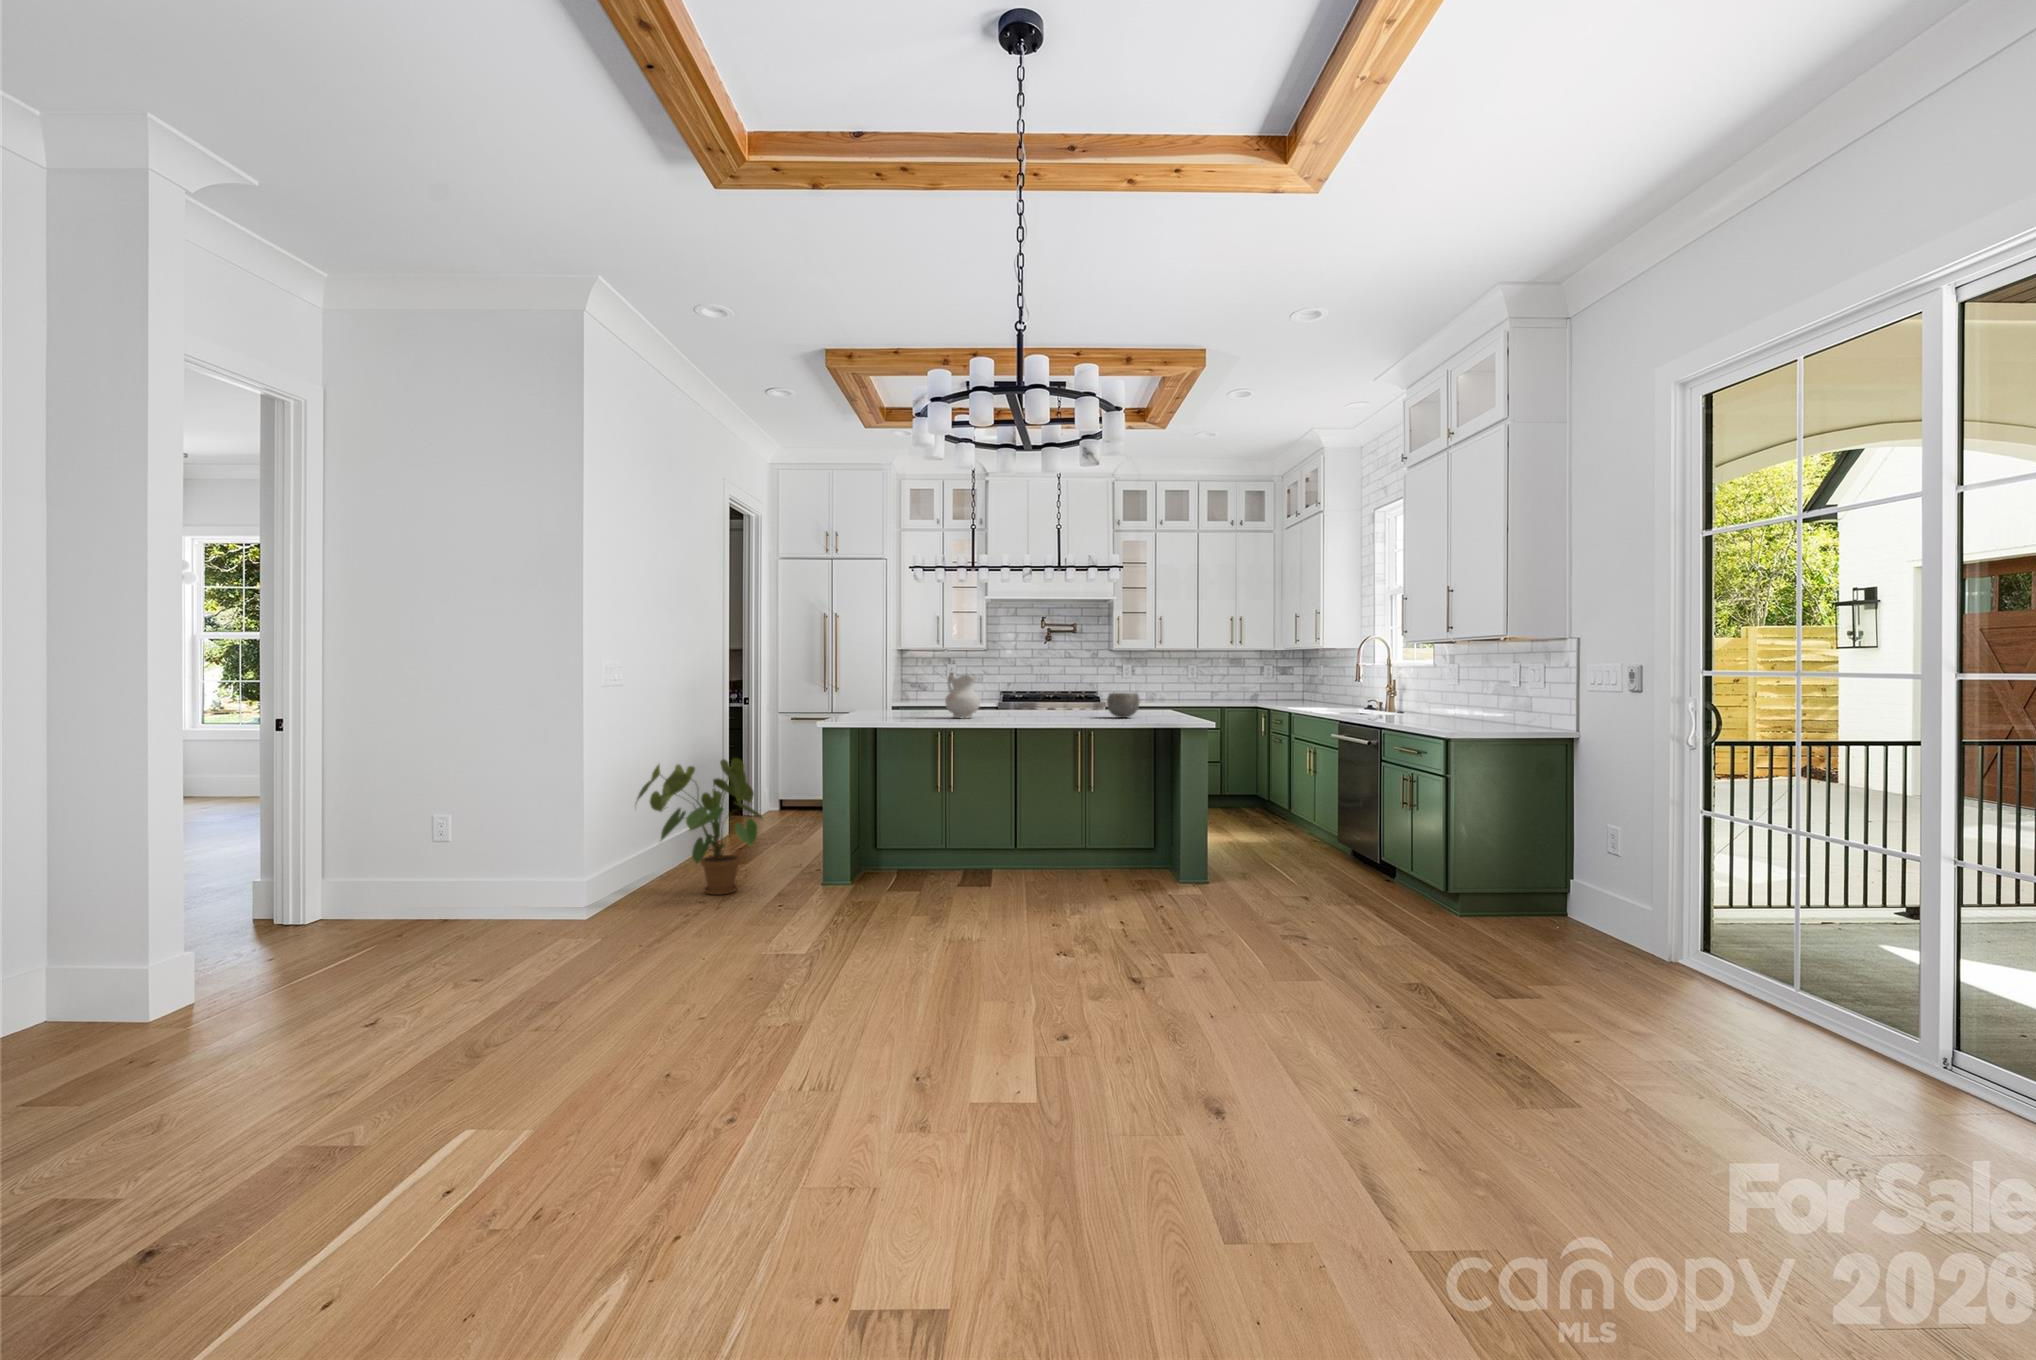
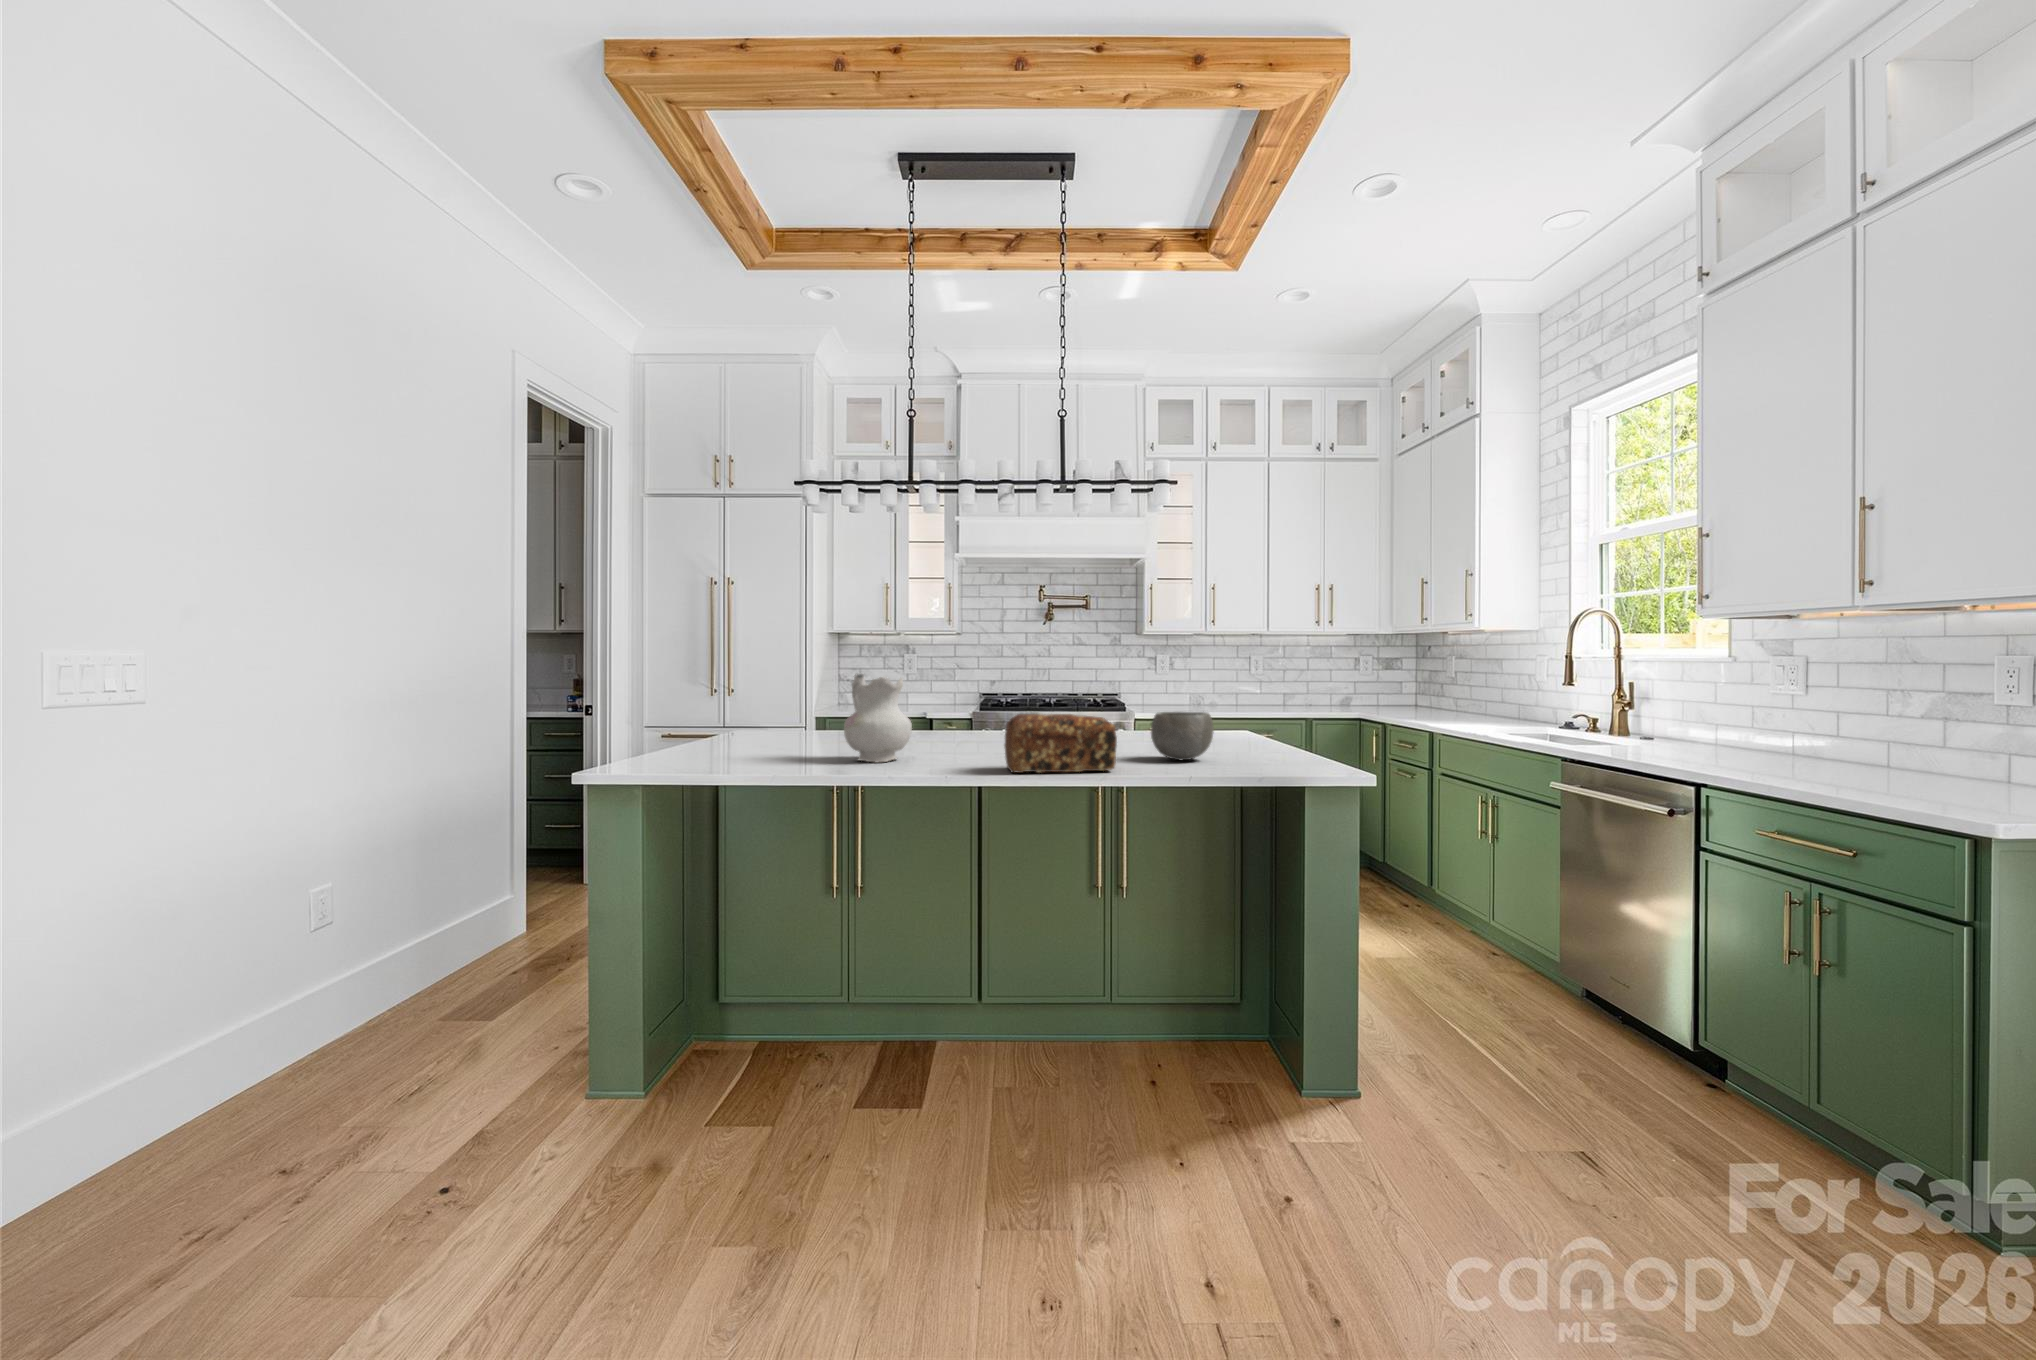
bread loaf: none [1031,692,1088,721] -> present [1004,714,1117,773]
house plant: present [637,758,762,895] -> none [129,858,466,1156]

